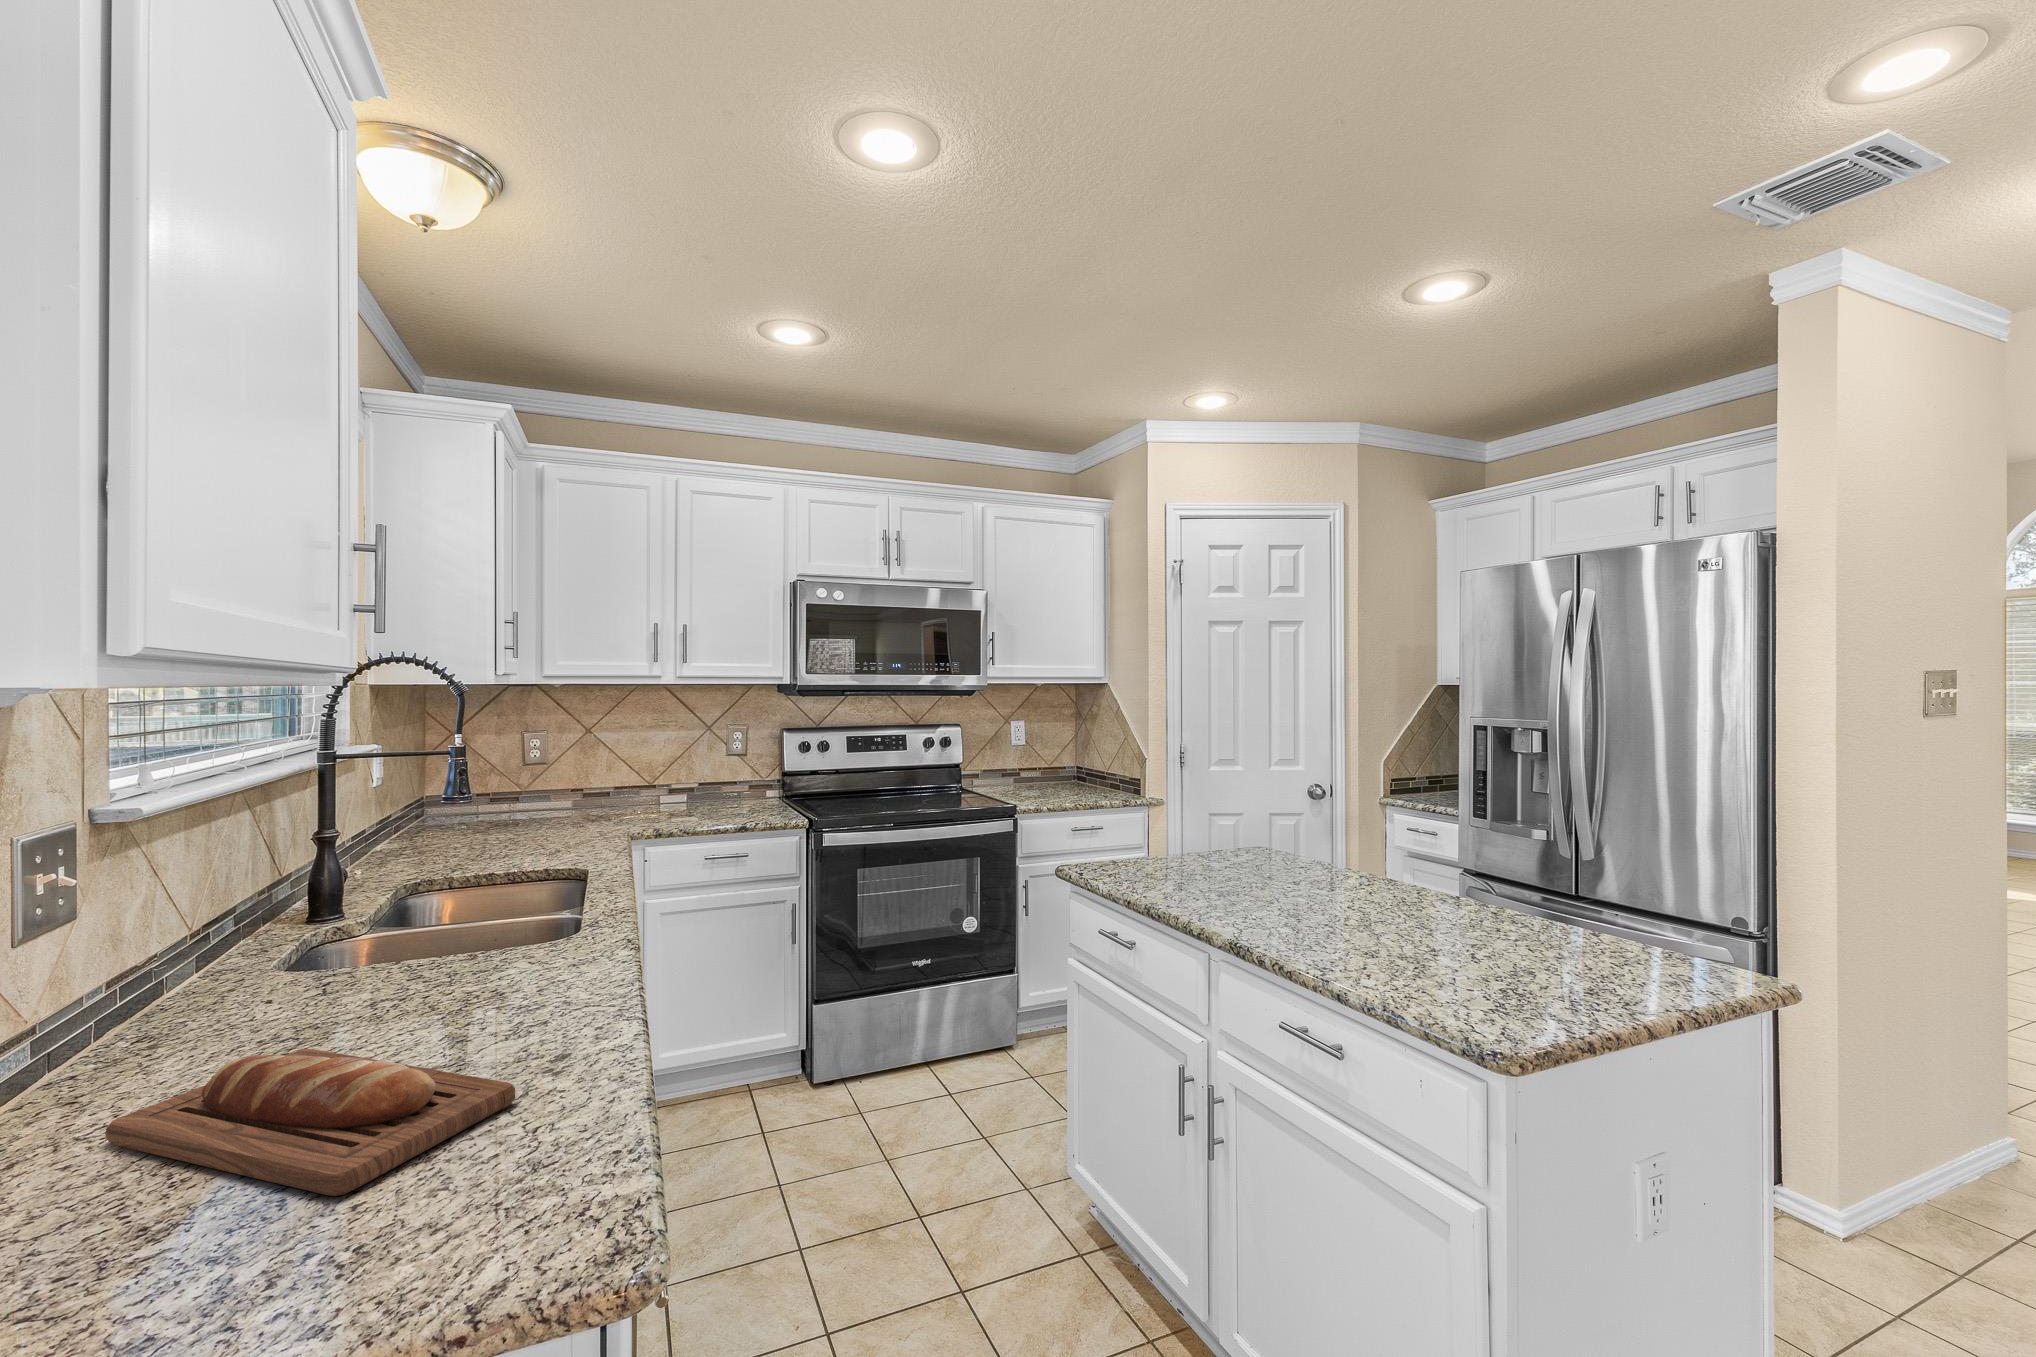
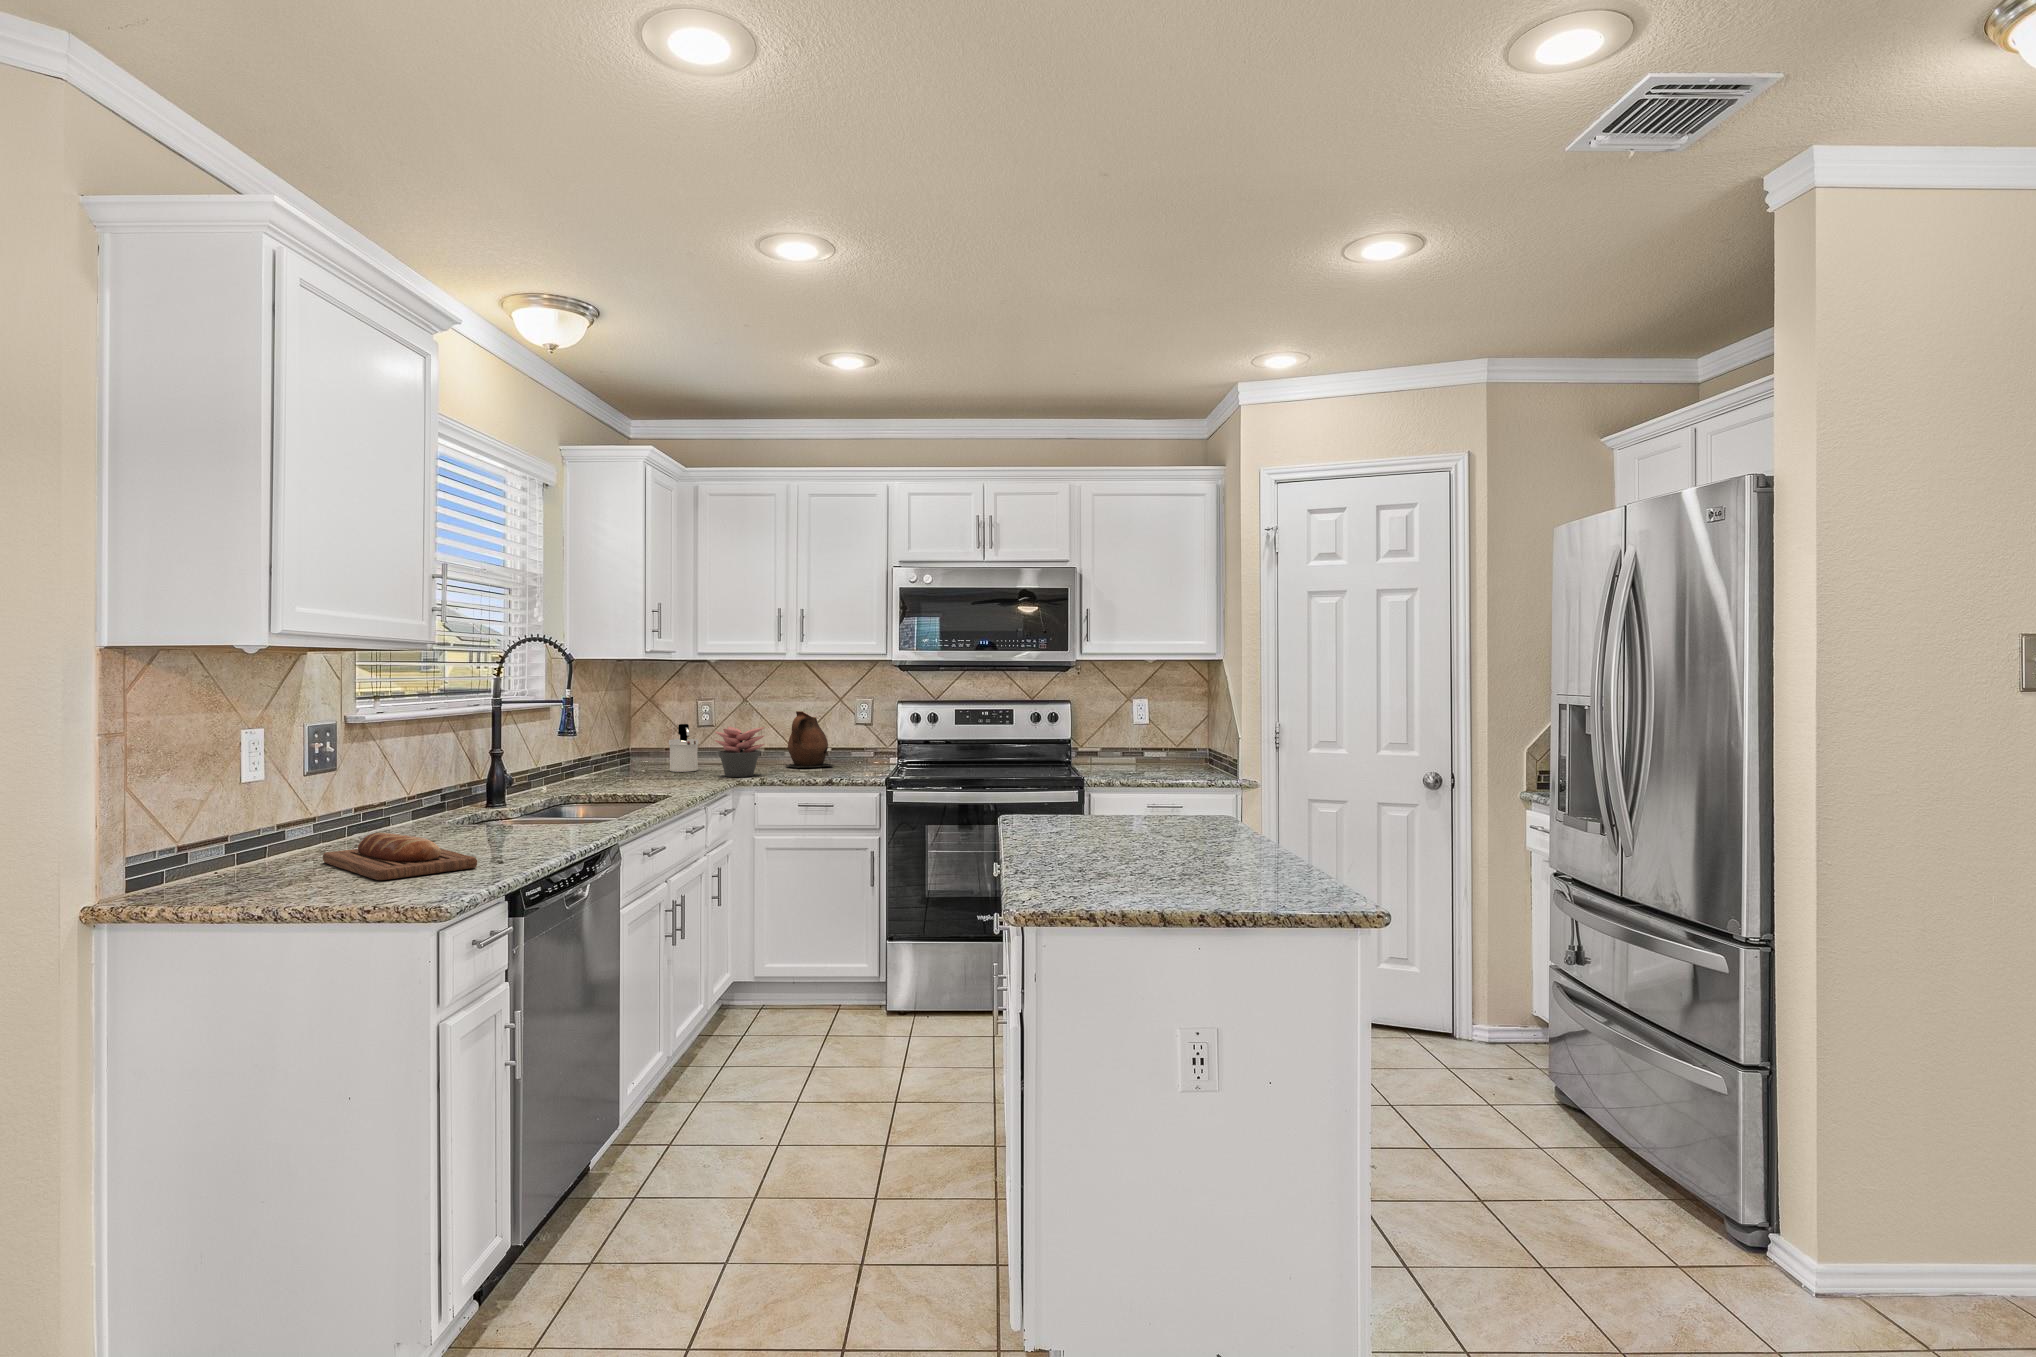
ceramic pitcher: none [640,743,706,809] -> present [786,711,834,768]
soap dispenser: none [497,763,538,824] -> present [669,724,699,772]
succulent plant: none [578,765,644,829] -> present [715,726,764,777]

